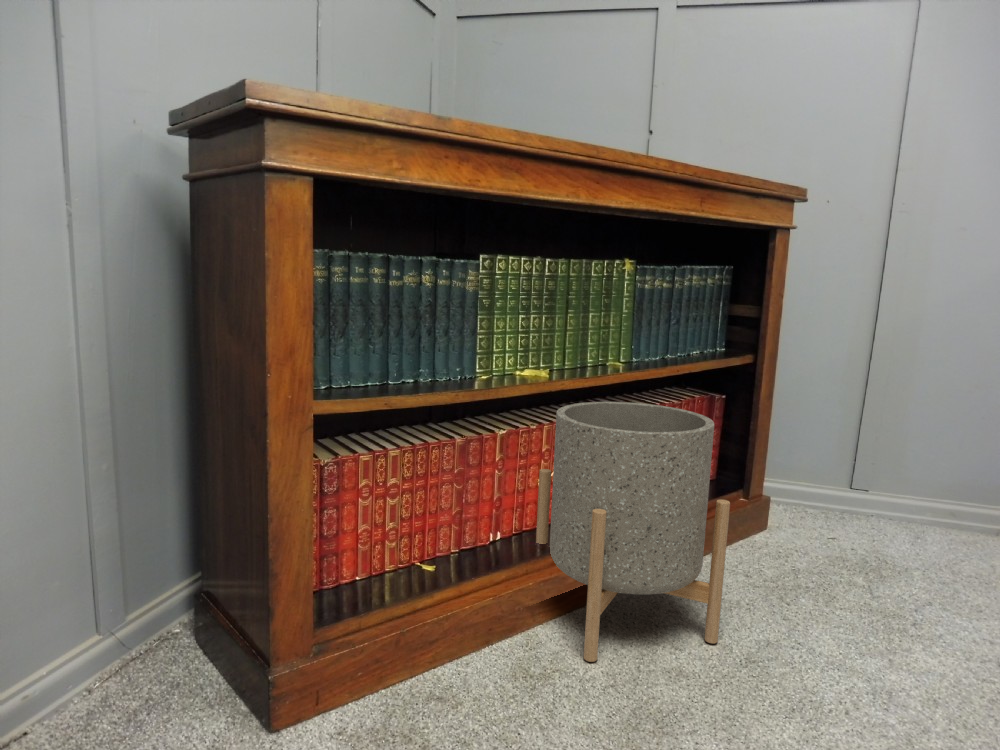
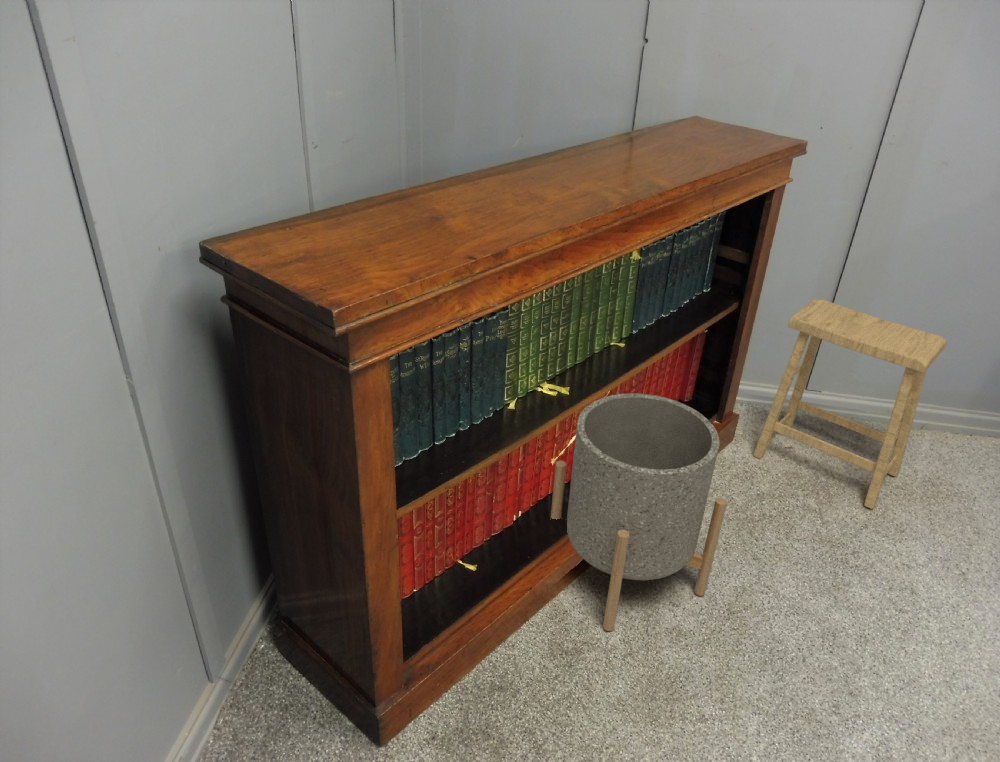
footstool: none [789,371,991,594] -> present [753,299,947,509]

